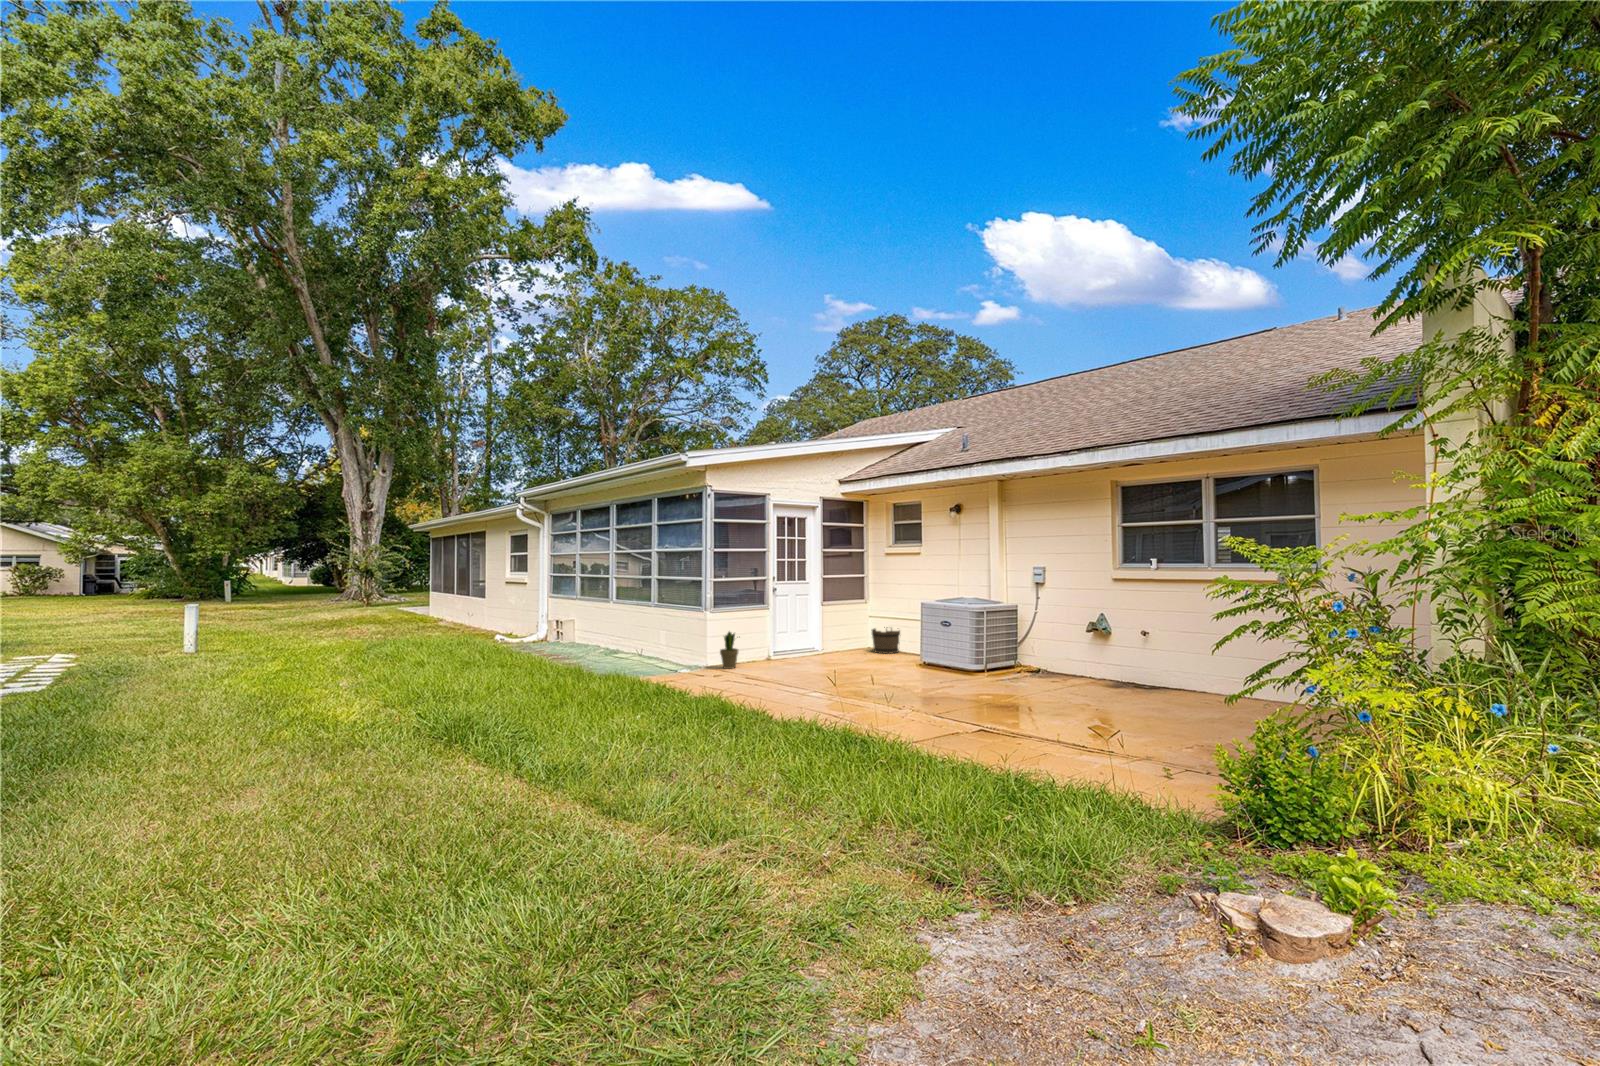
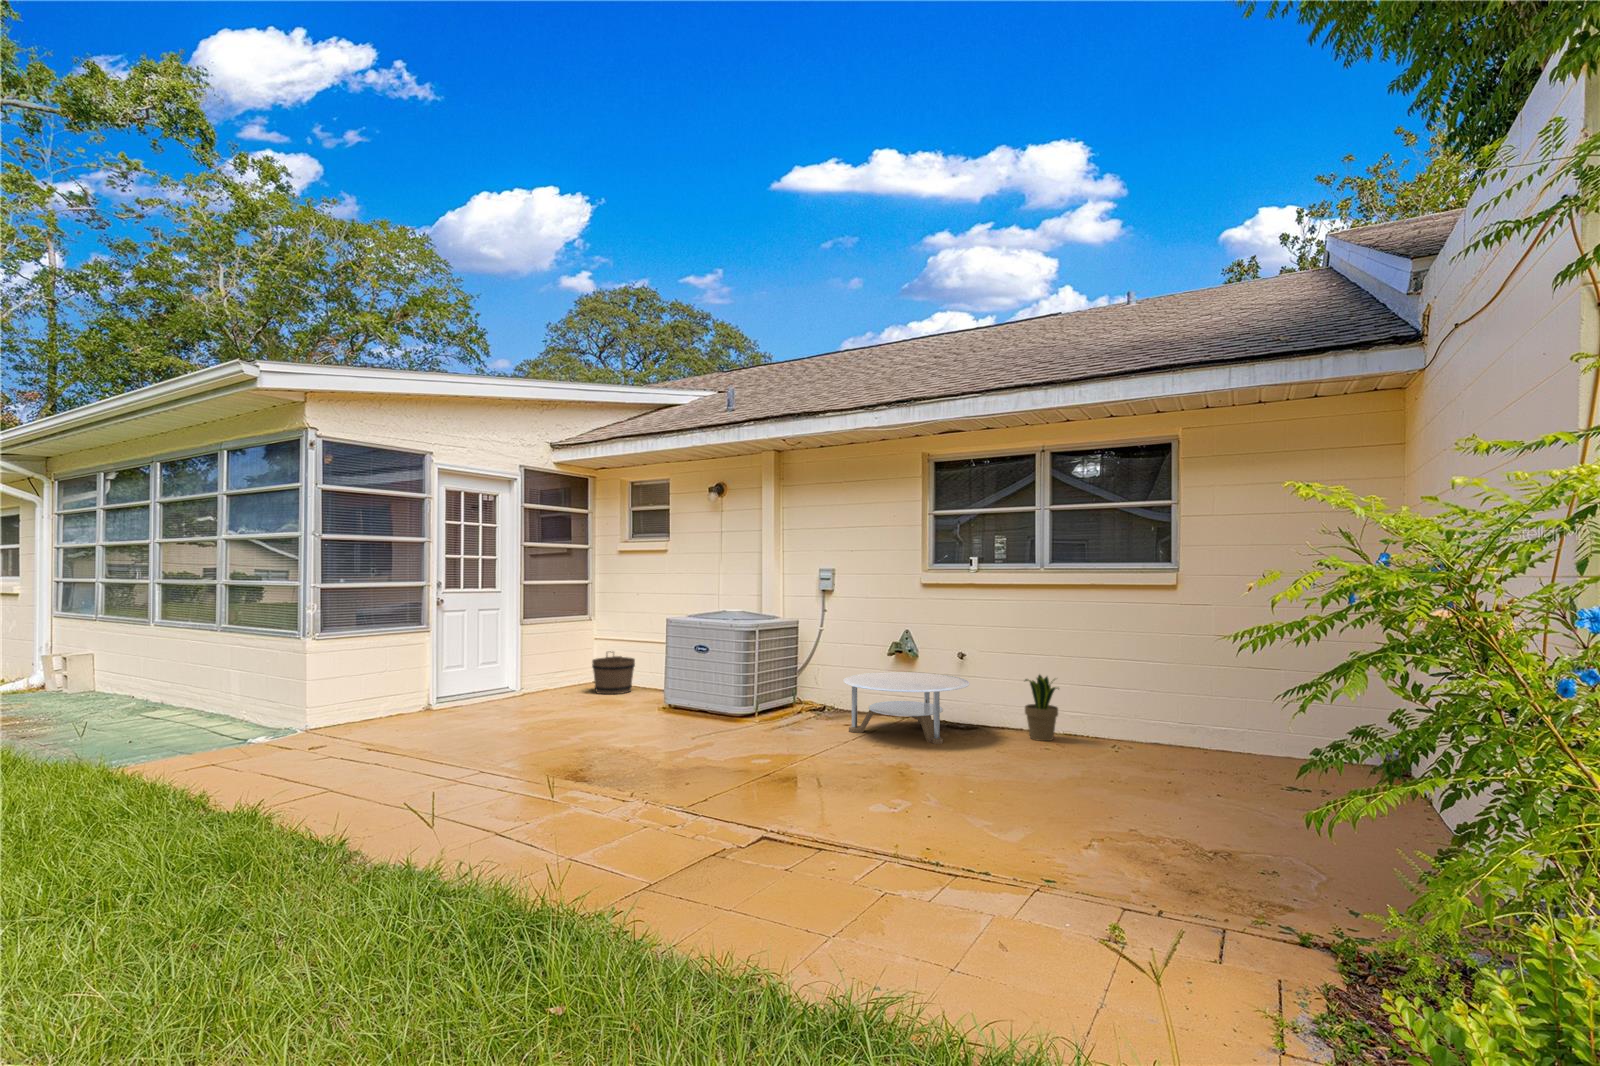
potted plant: present [720,632,738,669] -> present [1025,675,1058,741]
round table: none [1050,644,1146,695] -> present [843,672,970,744]

